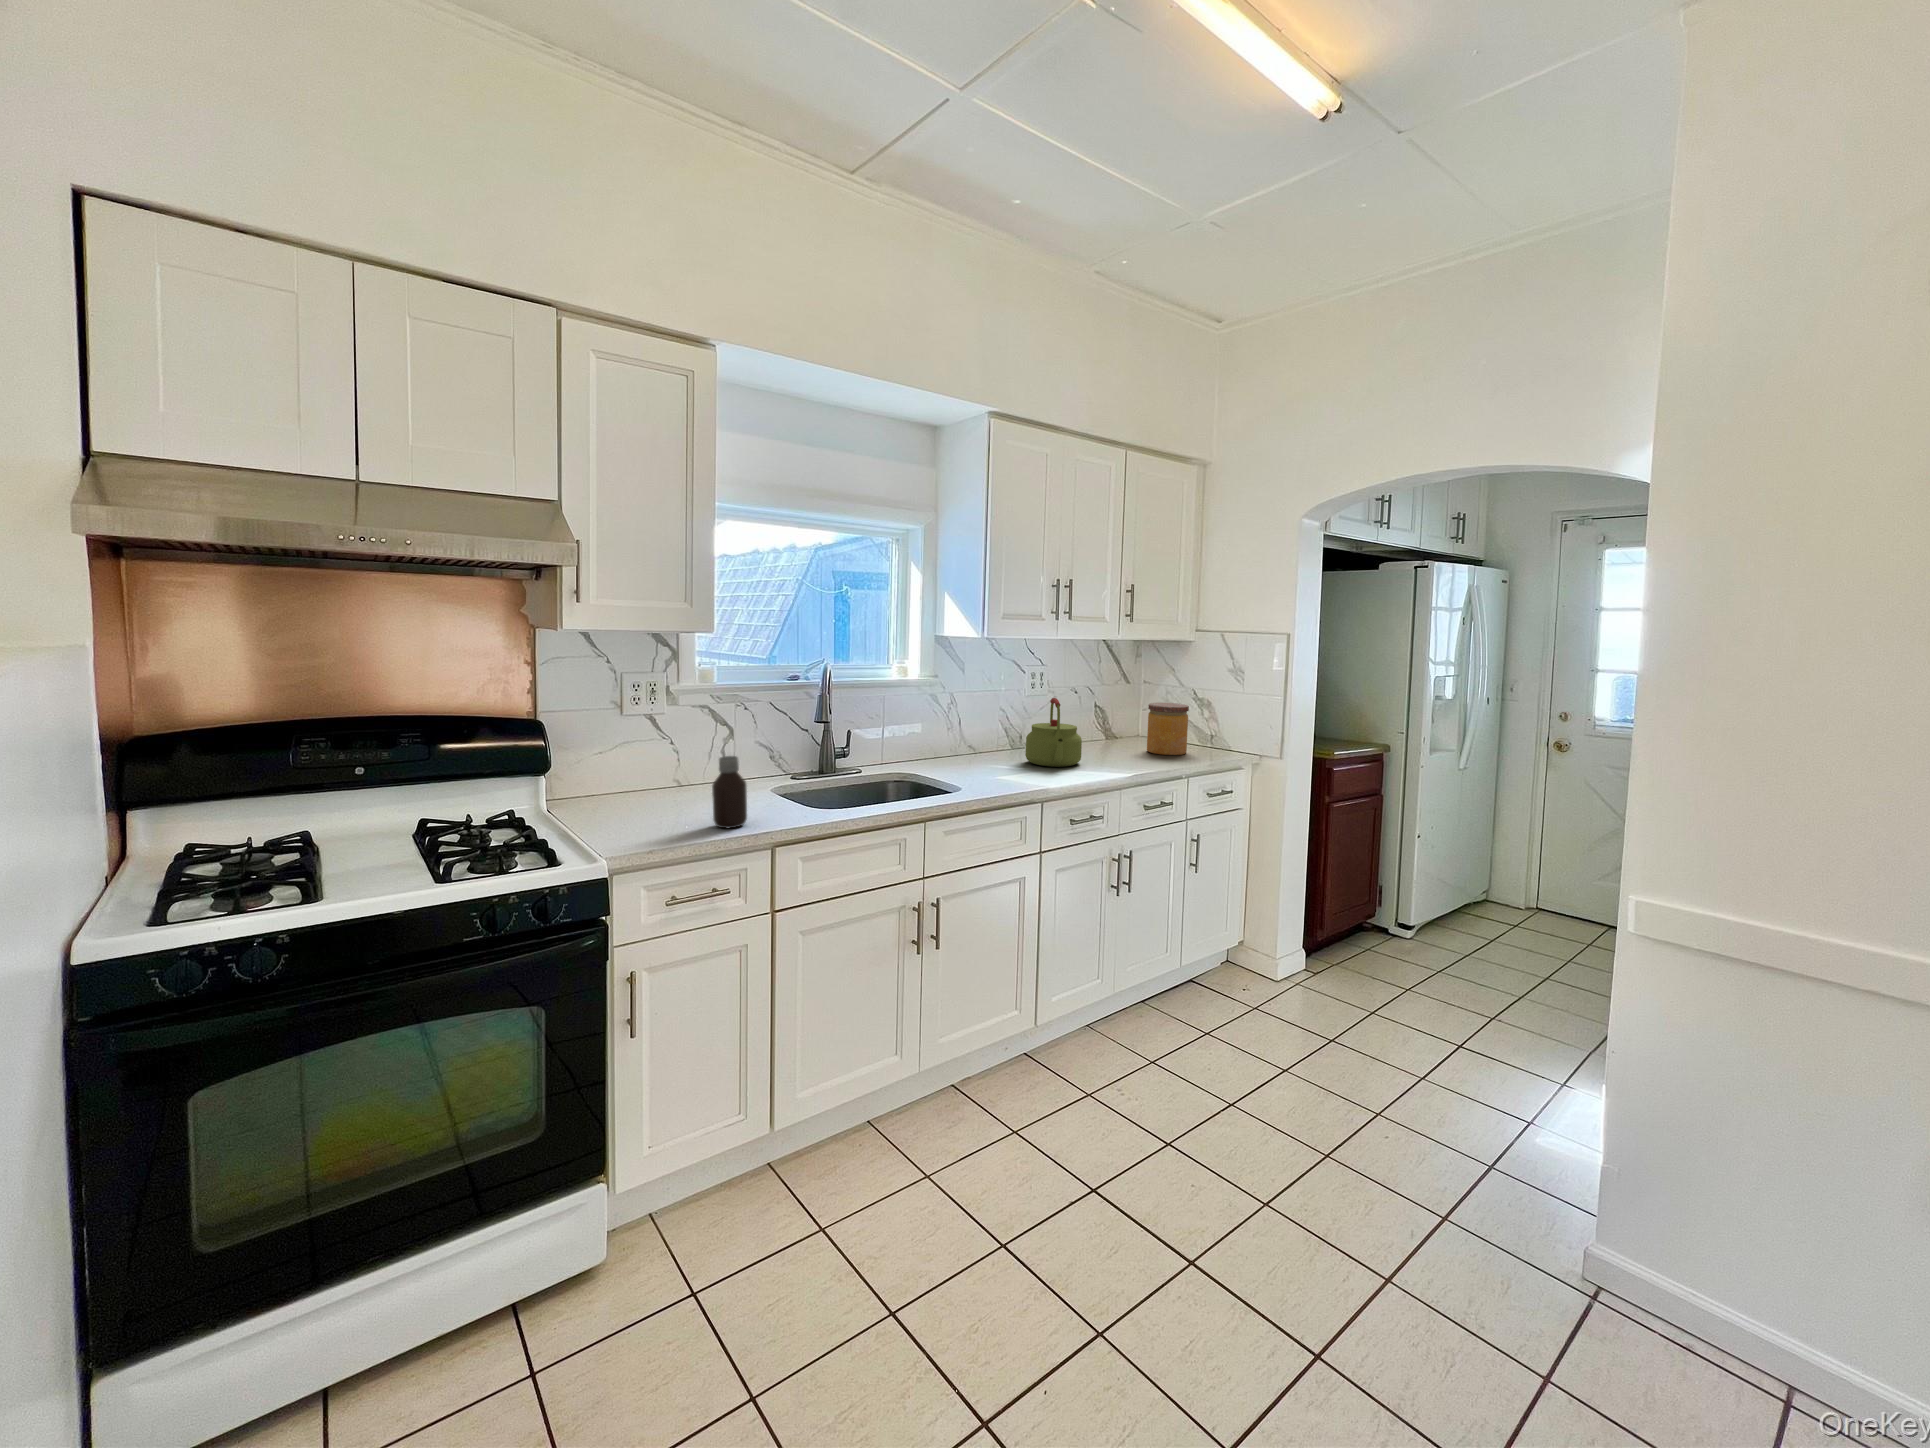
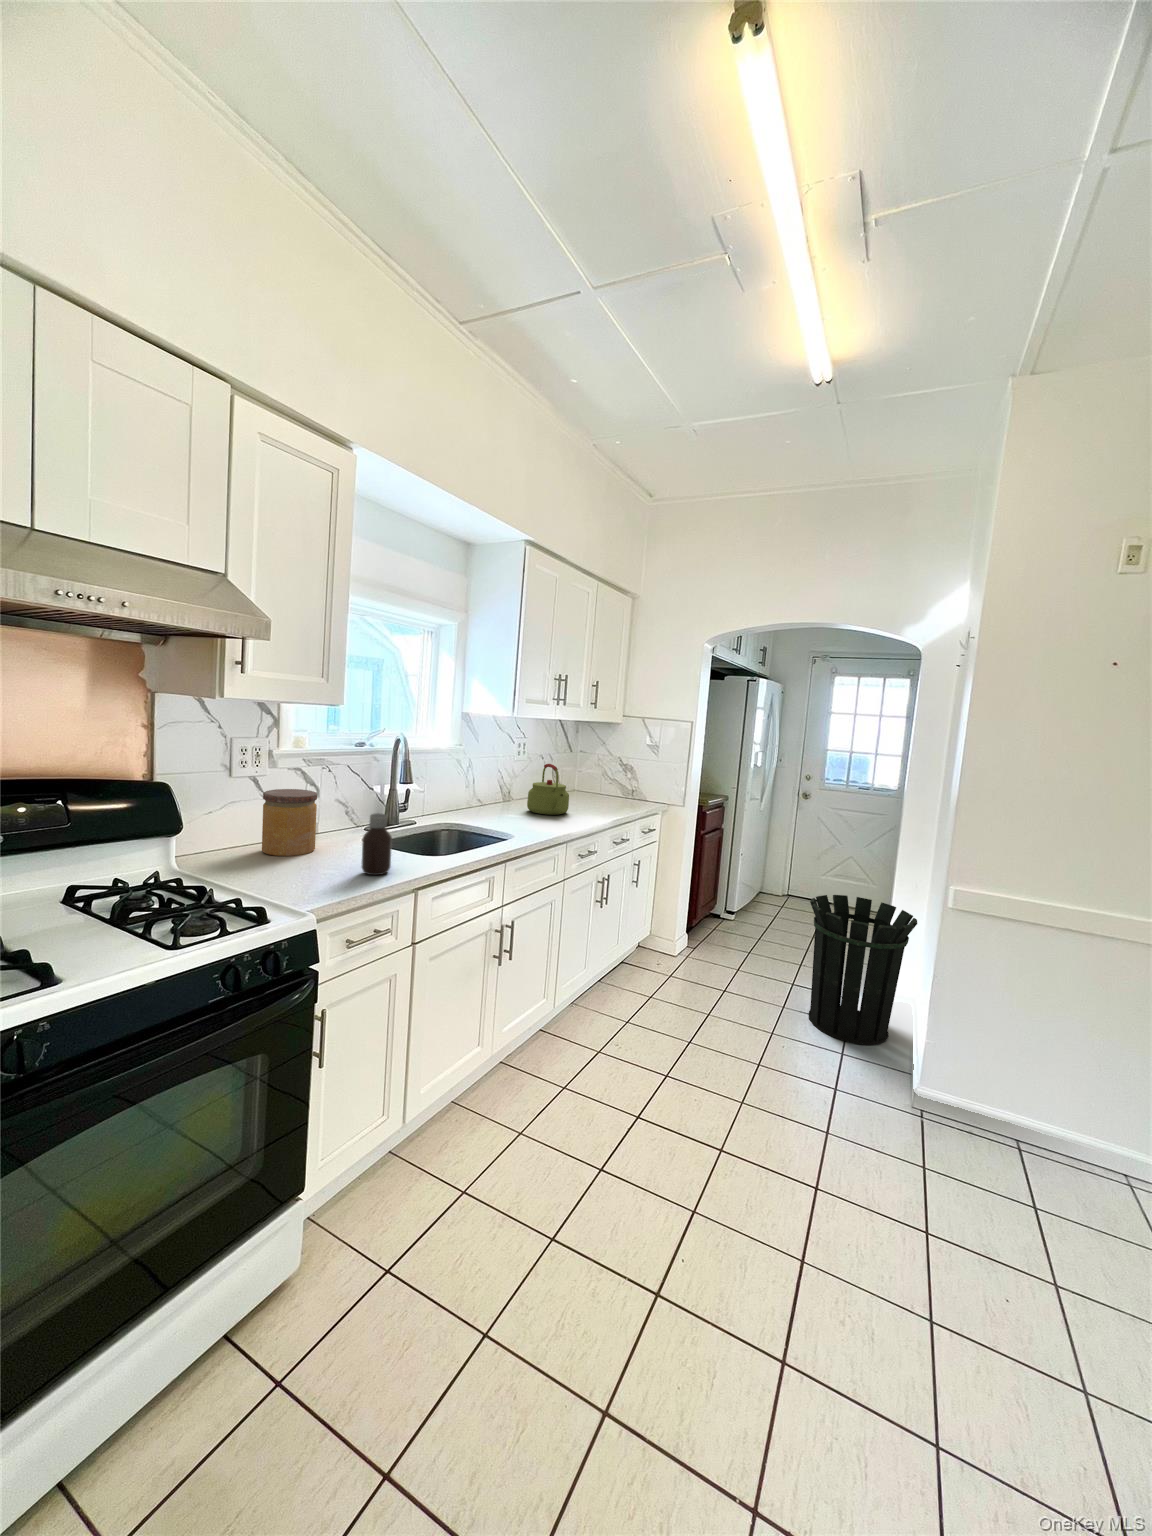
jar: present [1147,703,1189,755] -> present [262,789,317,856]
waste bin: none [1447,905,1638,1160] -> present [809,895,917,1045]

